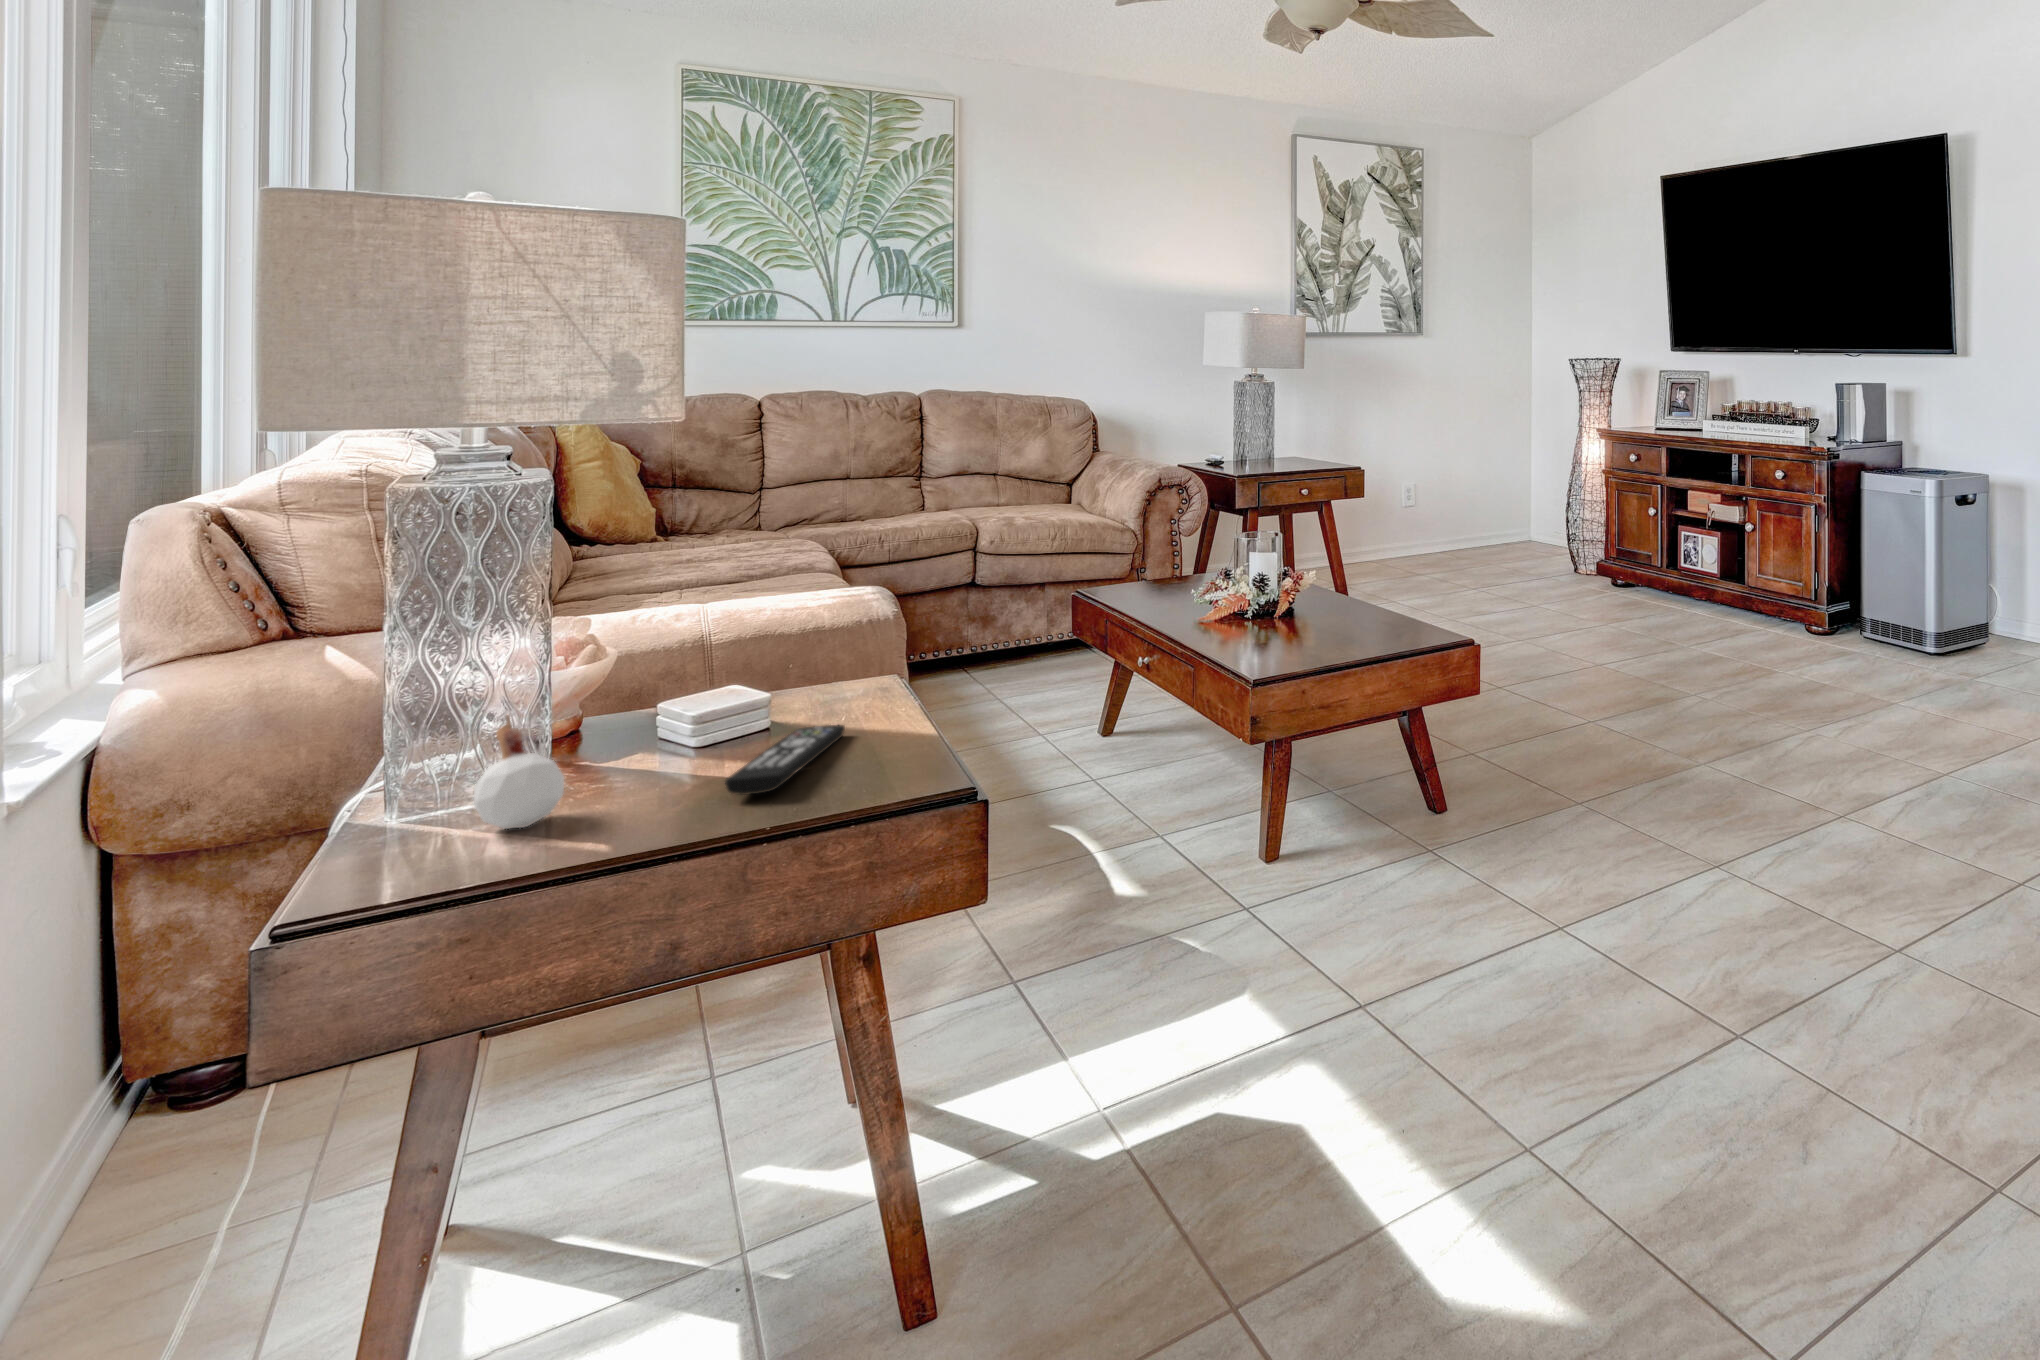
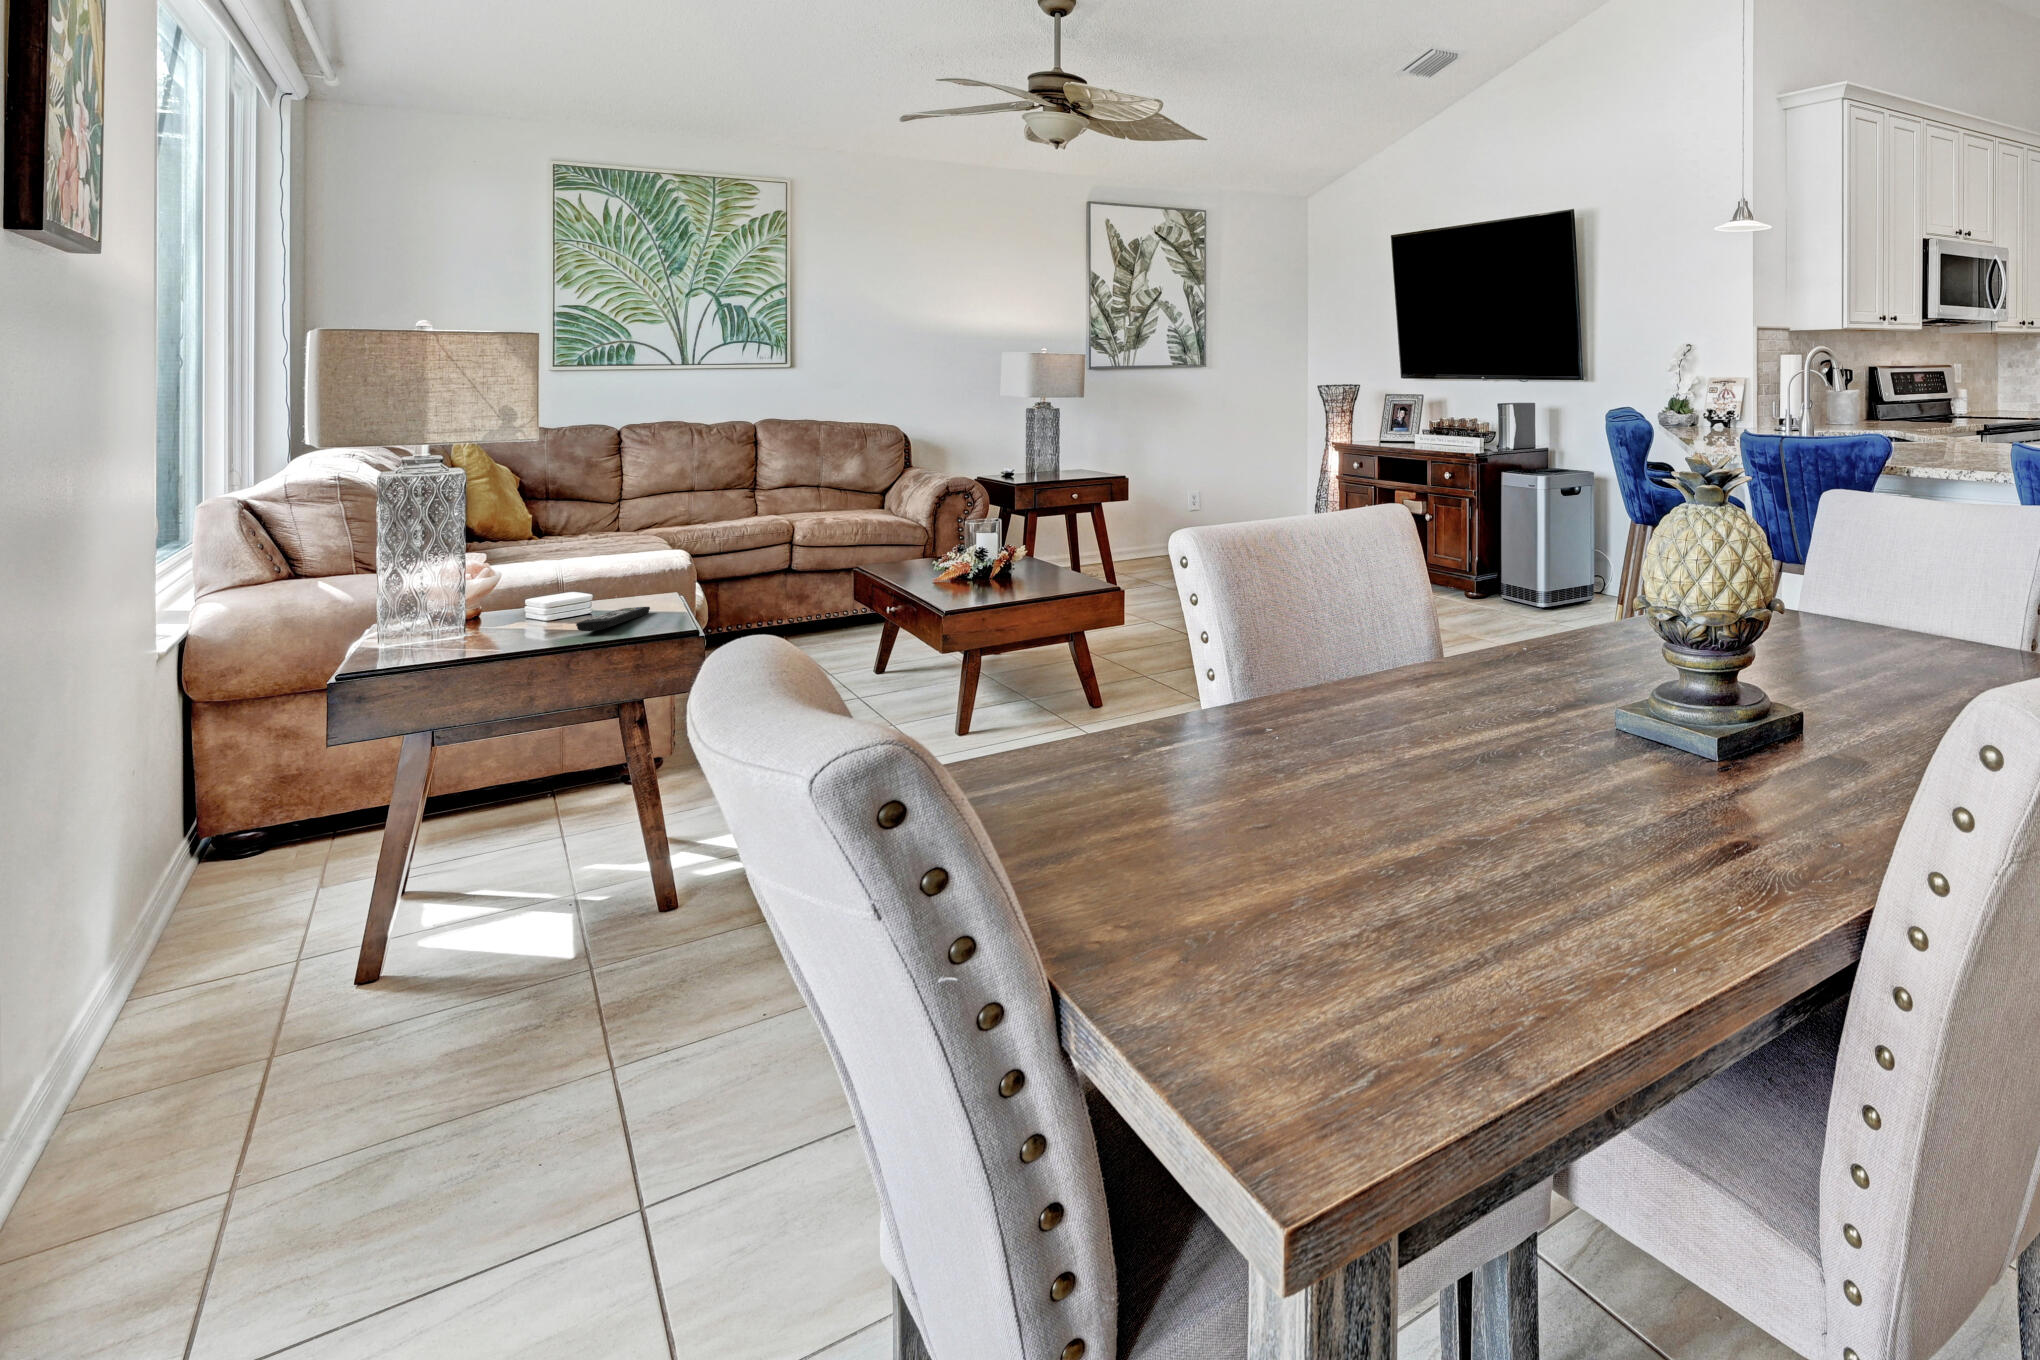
candle: present [473,714,564,829] -> none [439,581,488,645]

